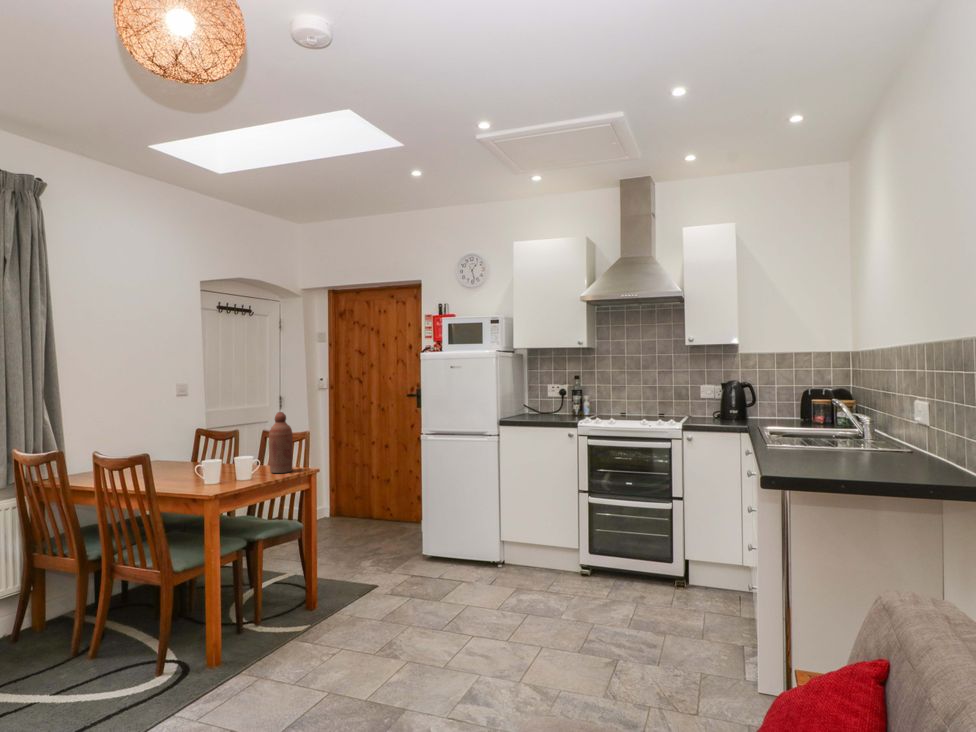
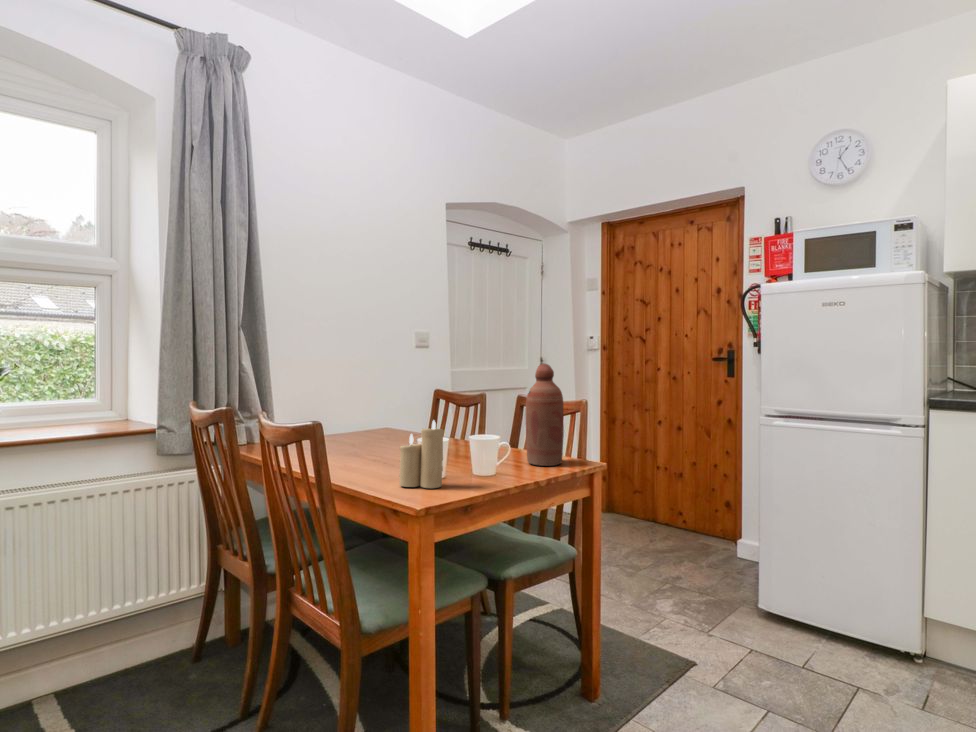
candle: none [191,450,219,490] -> present [399,420,444,488]

